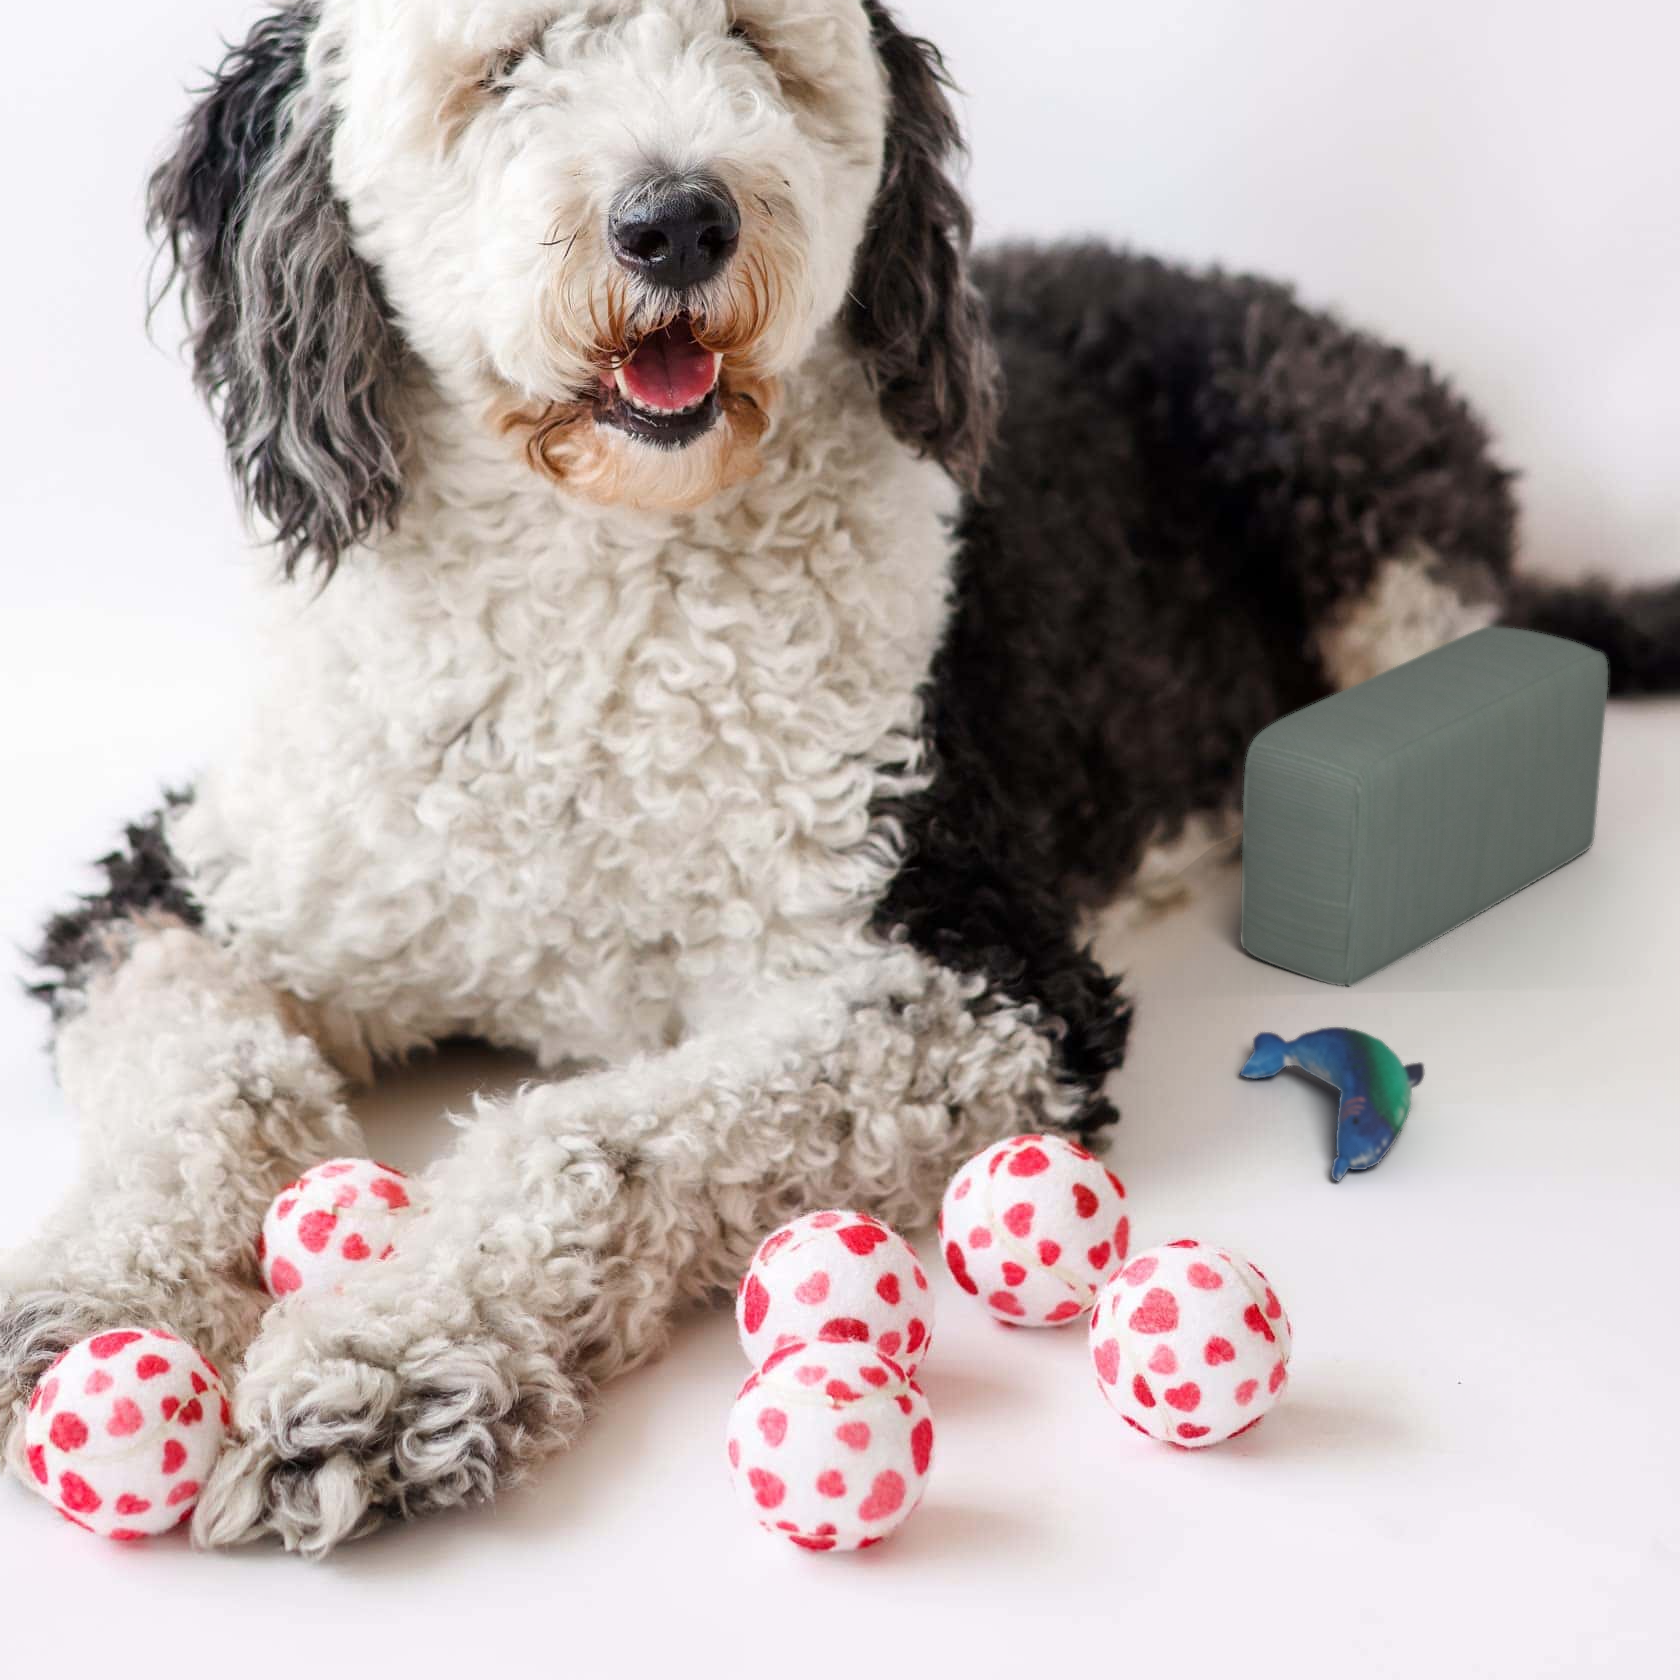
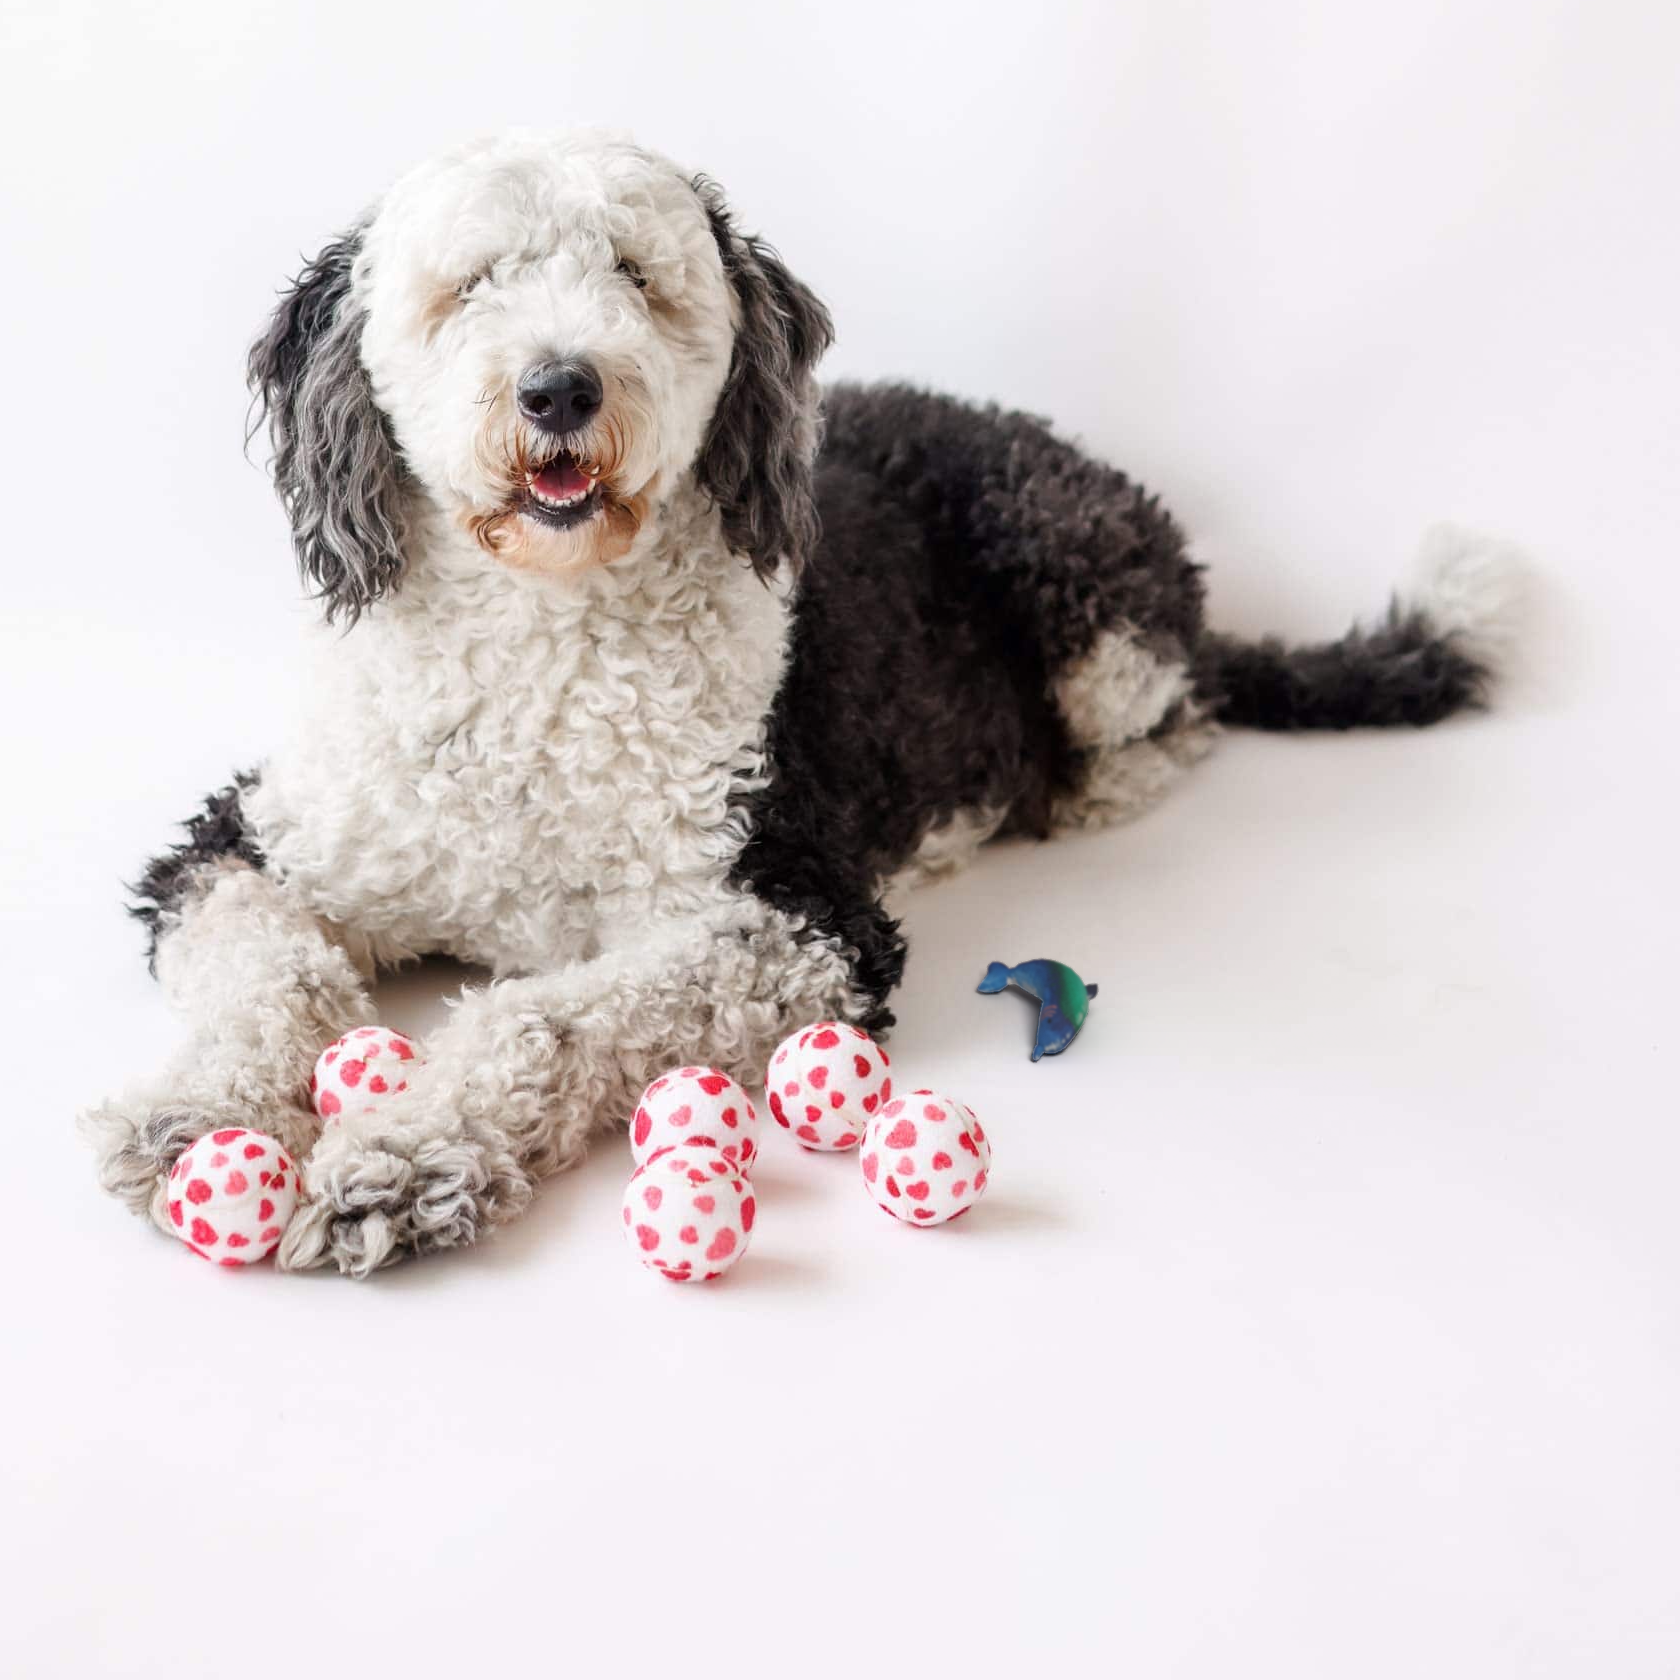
pouf: present [1240,627,1608,986] -> none [987,680,1254,933]

